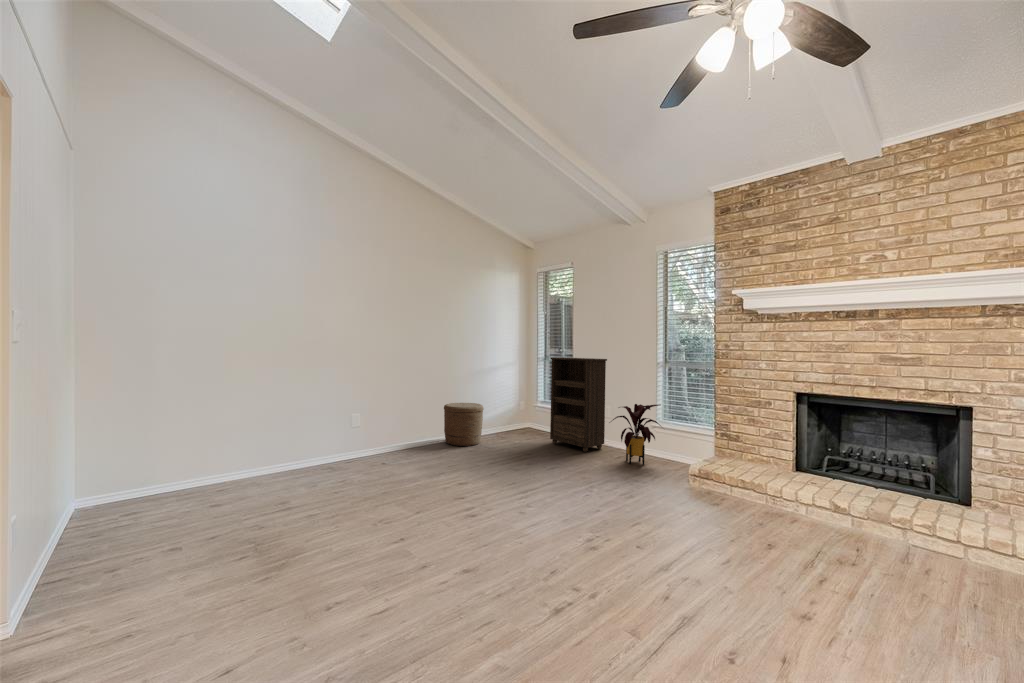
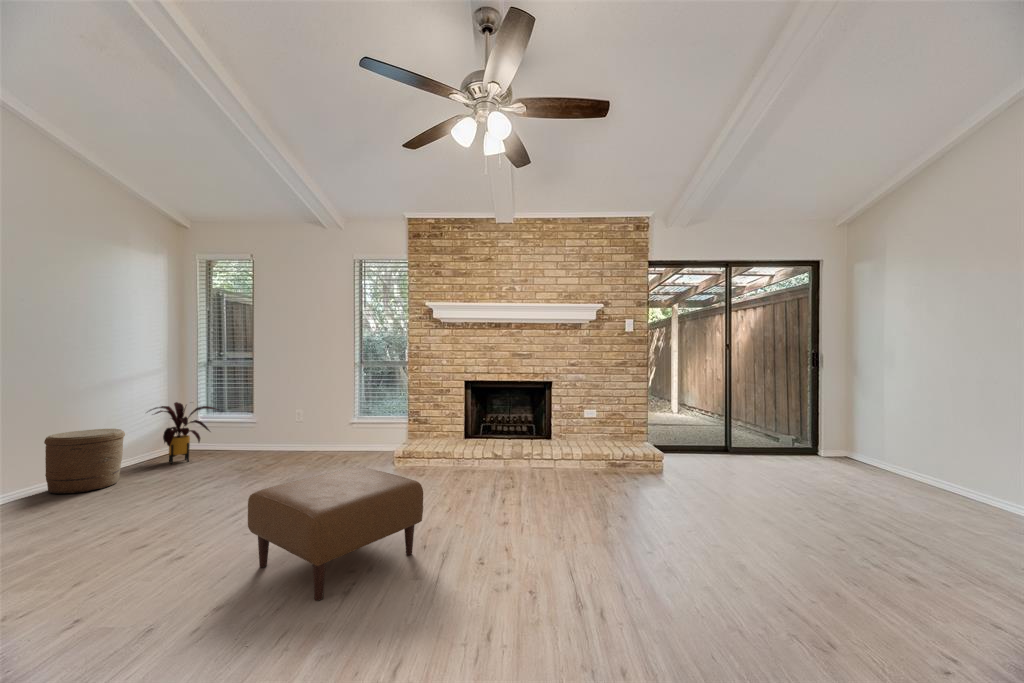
bookshelf: present [550,357,607,452] -> none [229,361,302,462]
house plant: present [613,404,661,465] -> present [150,402,216,464]
ottoman: none [491,477,651,614] -> present [248,467,423,601]

